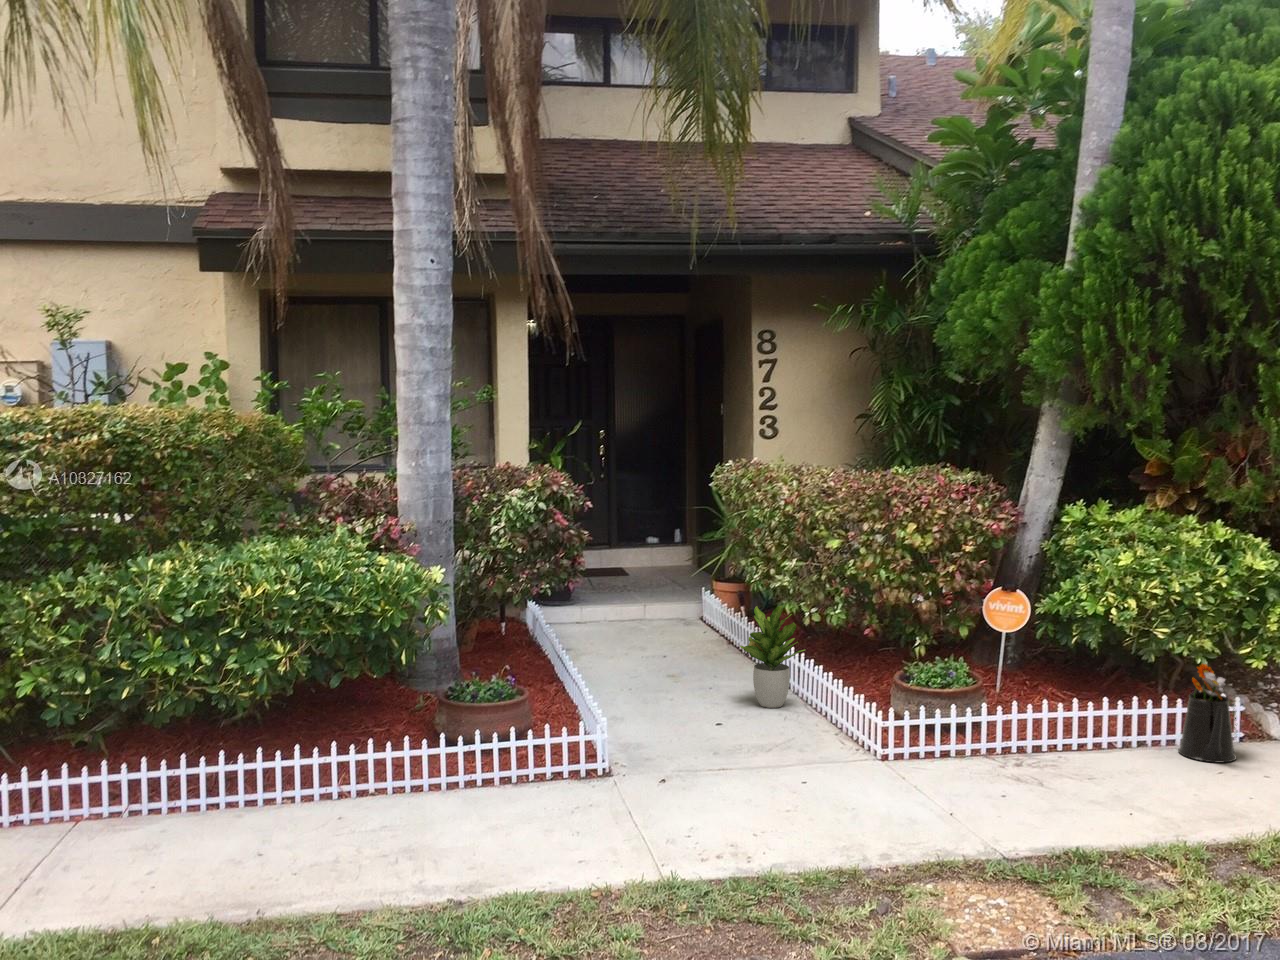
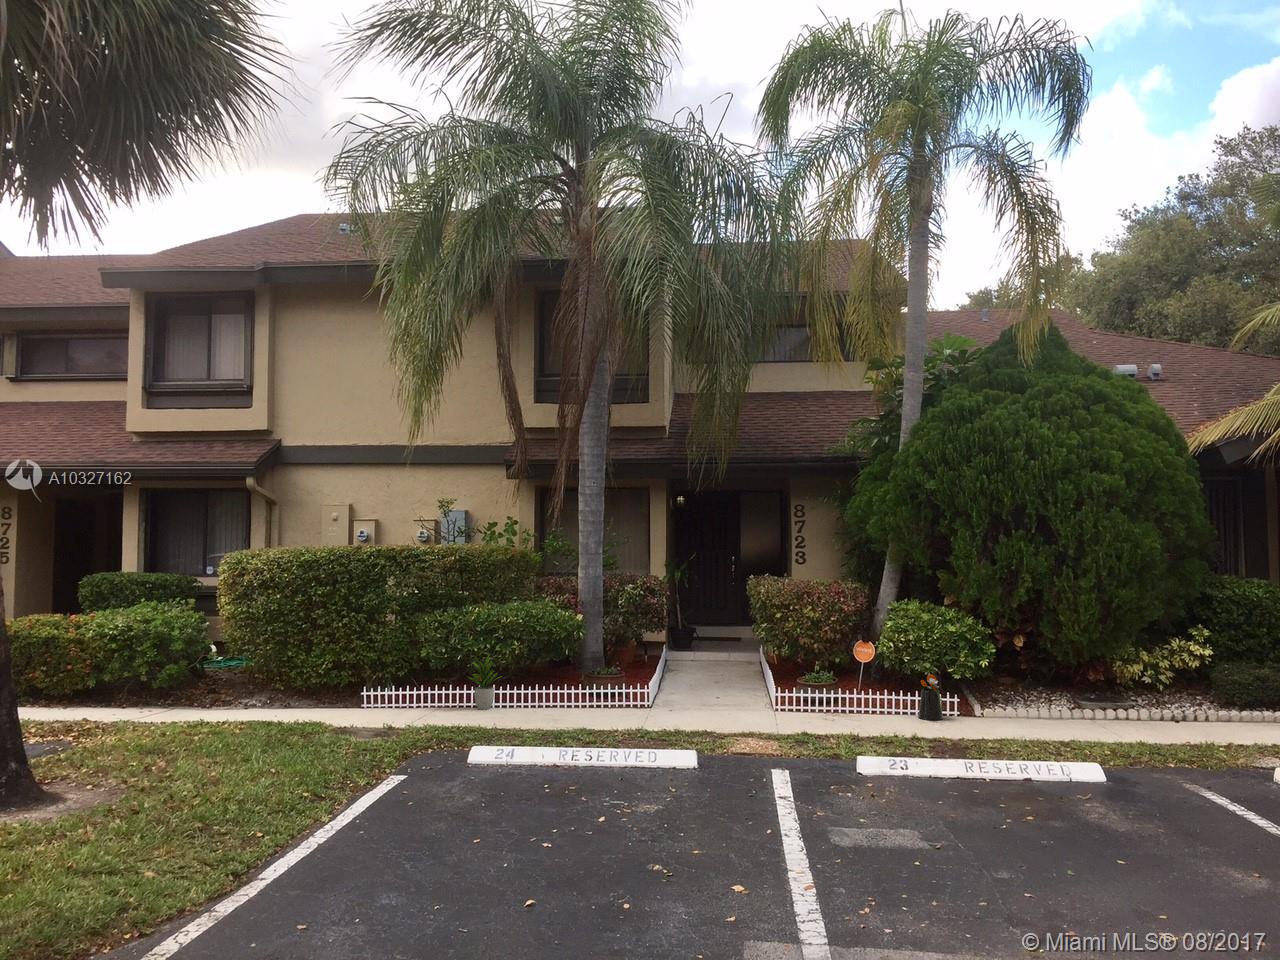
potted plant: present [740,606,805,708] -> present [468,655,502,710]

